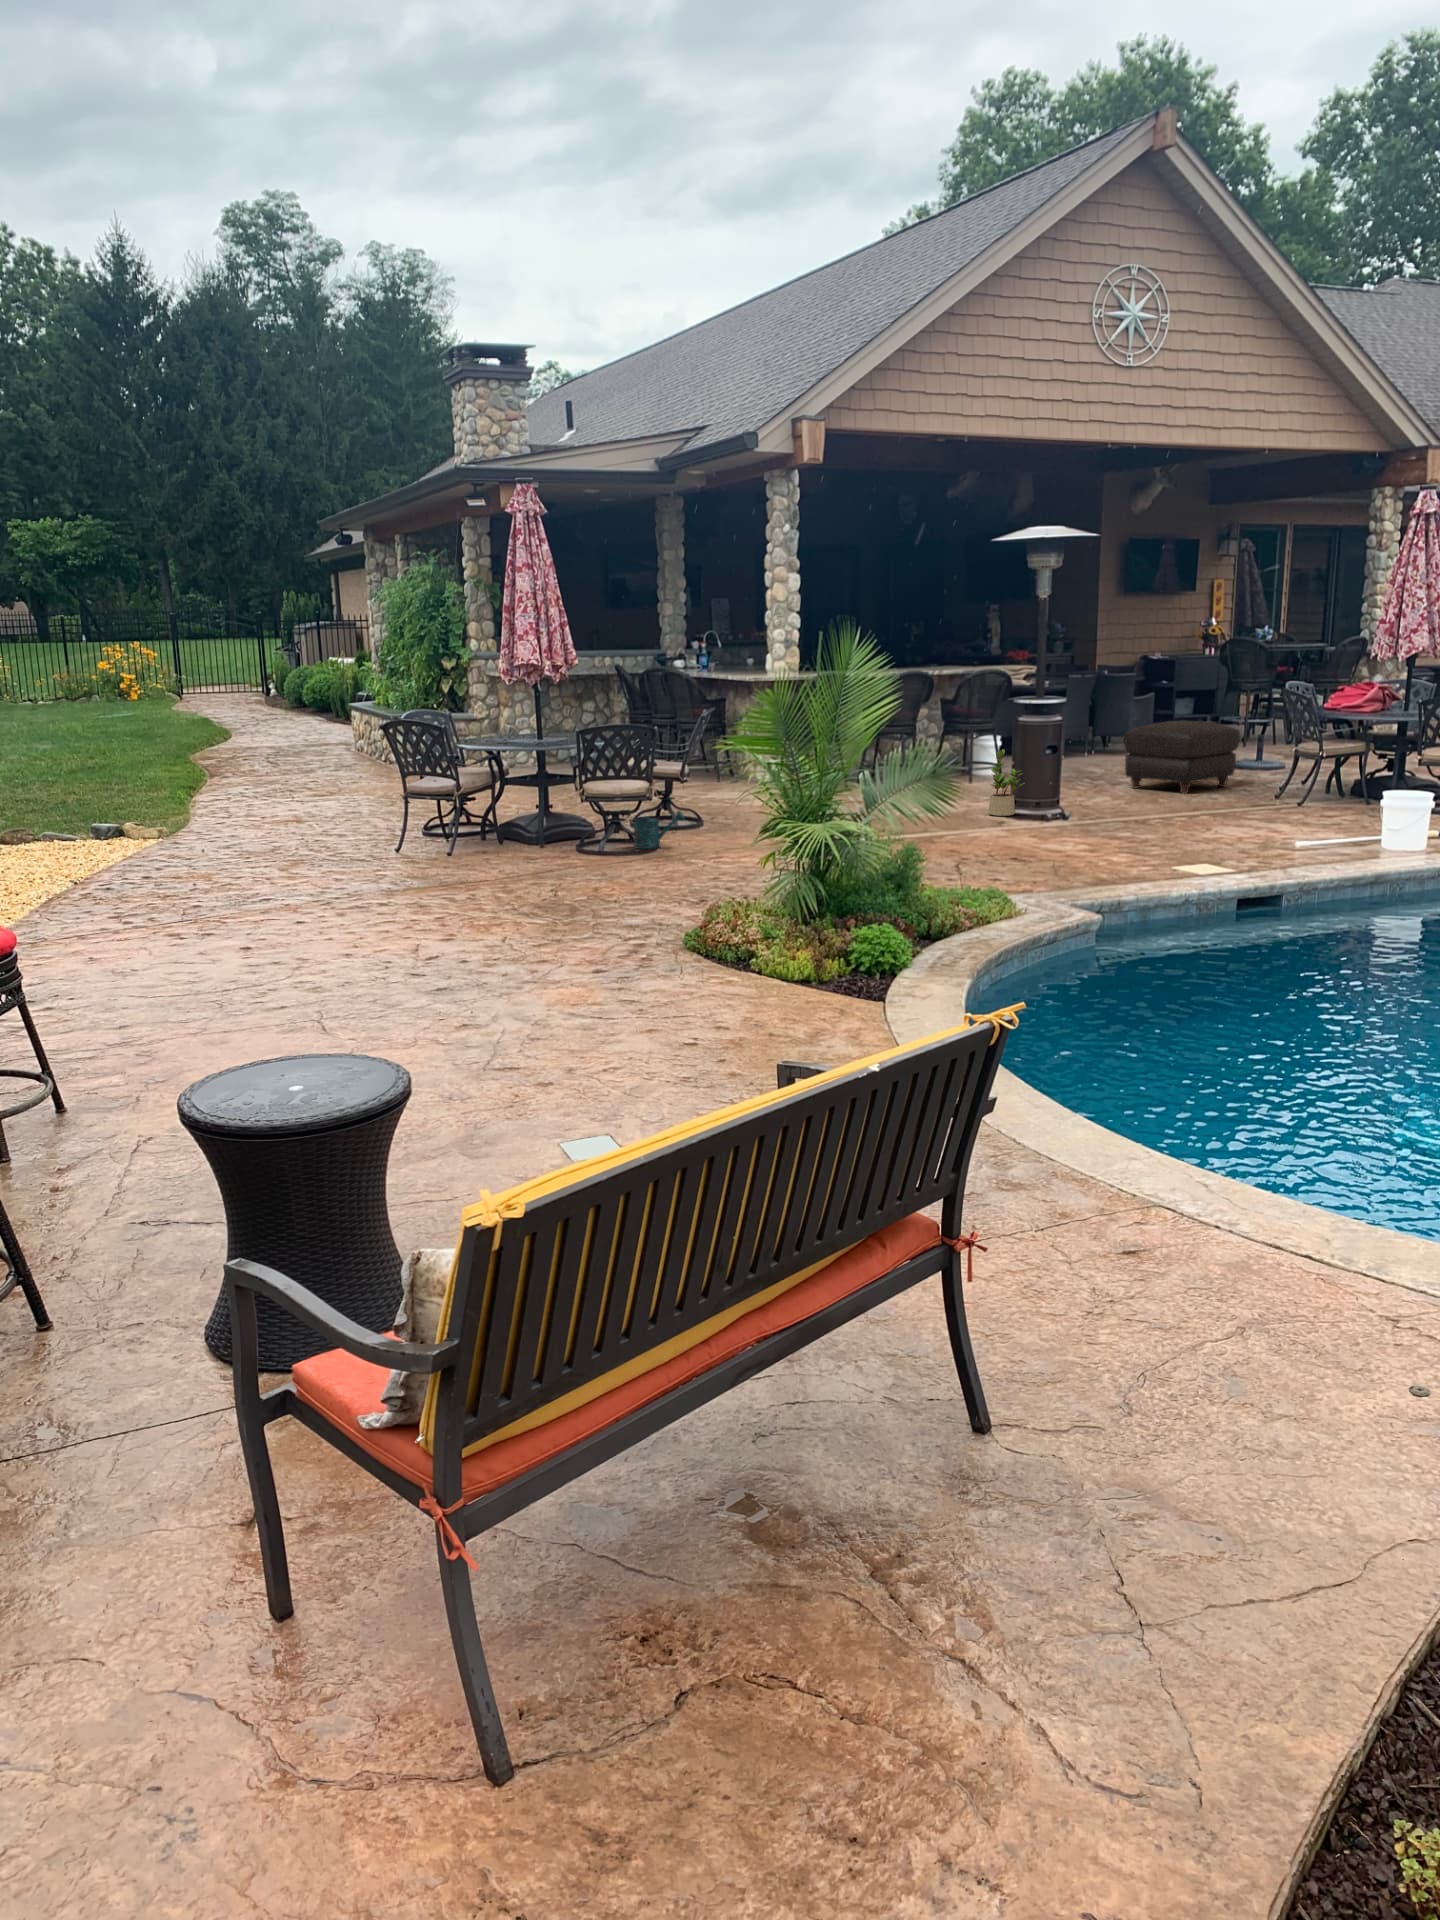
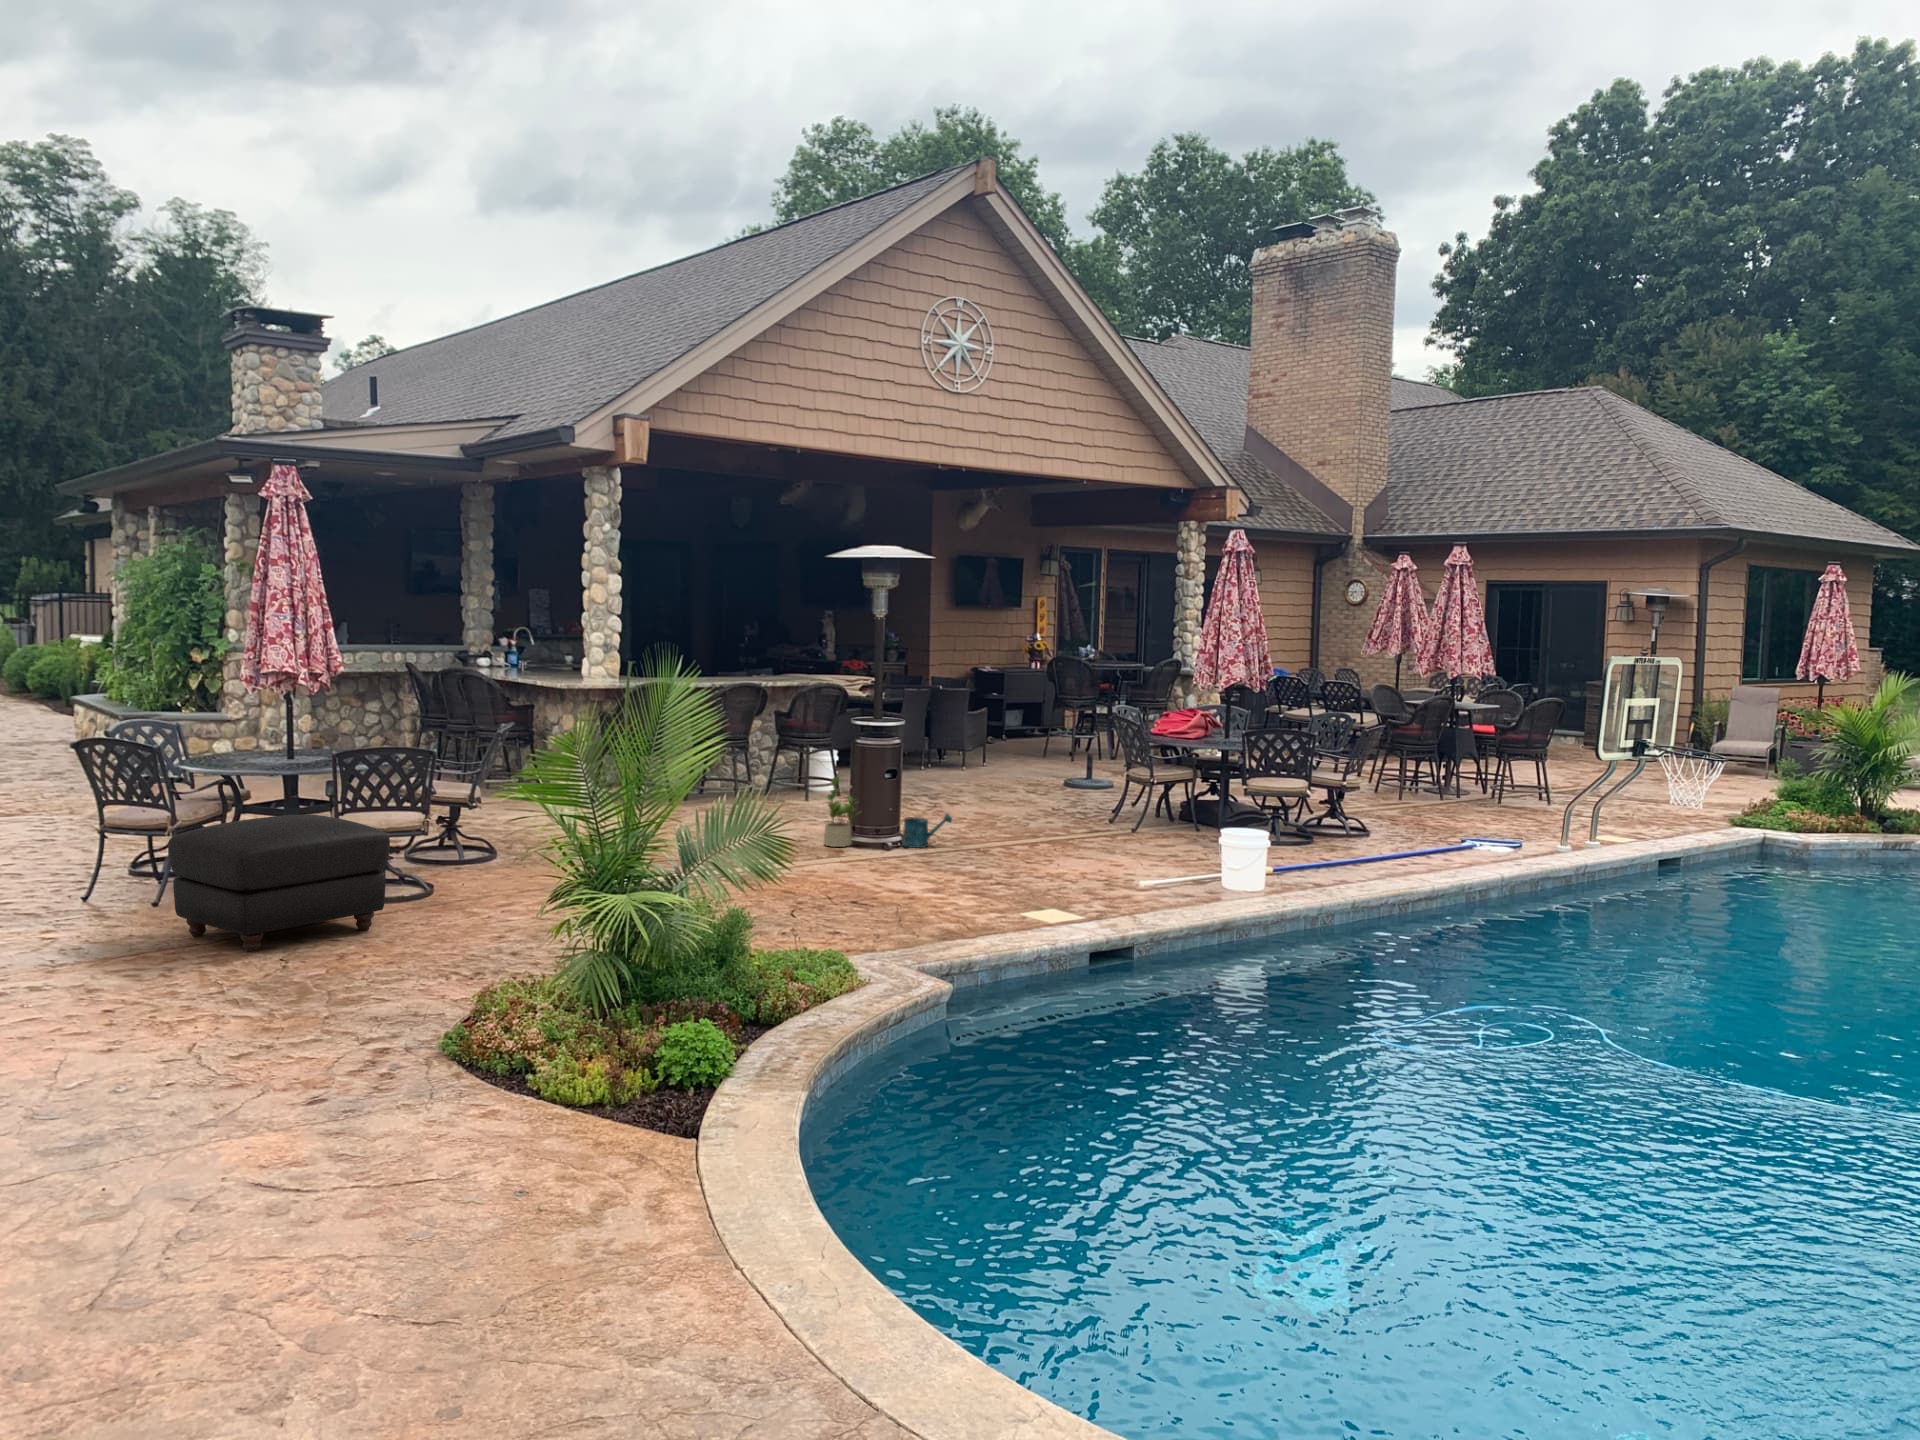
ottoman: present [1124,720,1240,794] -> present [168,814,390,953]
watering can: present [632,811,685,849] -> present [902,813,952,848]

